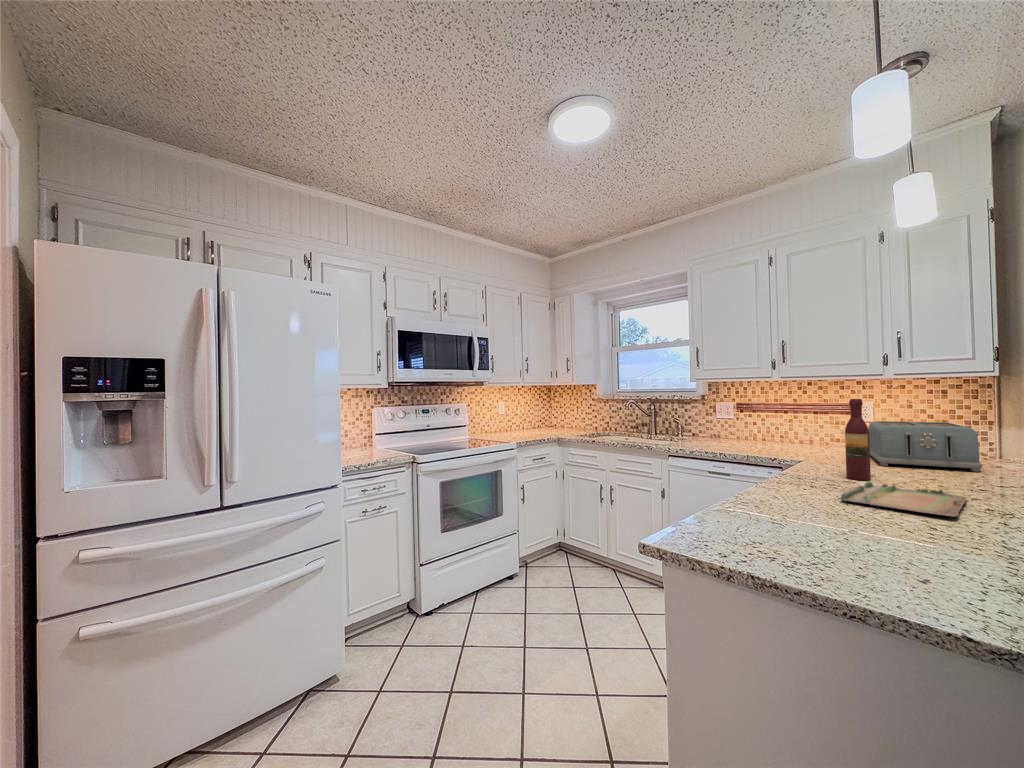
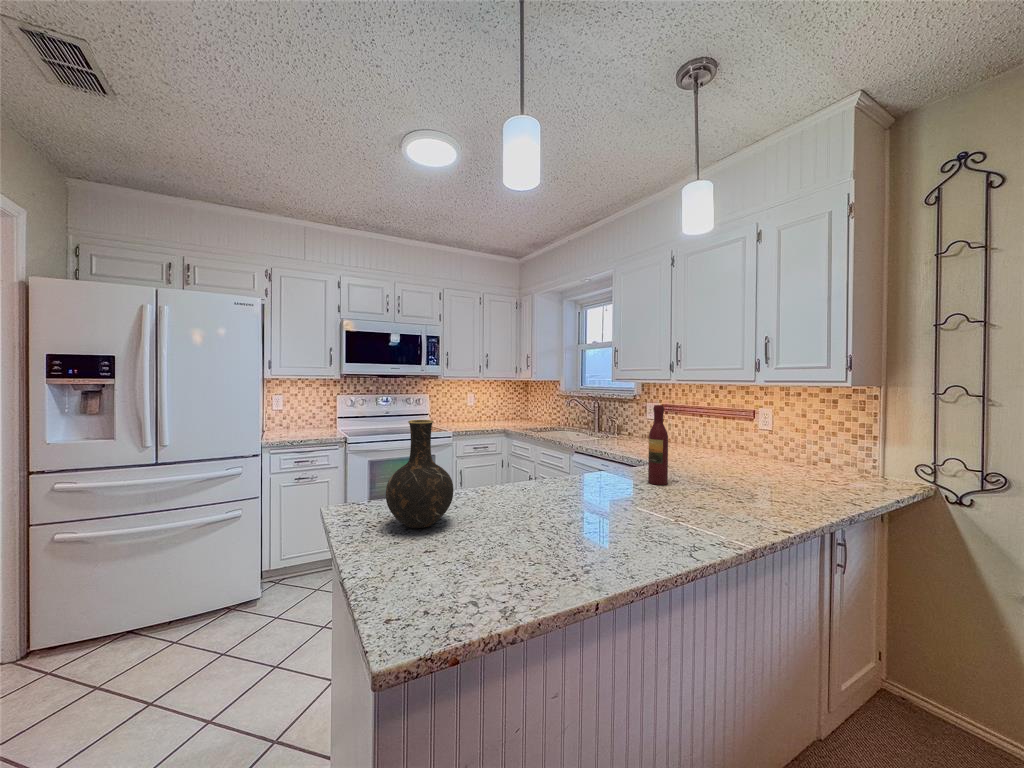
vase: none [733,421,826,549] -> present [386,420,453,528]
toaster: present [869,421,982,472] -> none [718,429,820,487]
tray: present [840,482,967,517] -> none [574,485,697,520]

